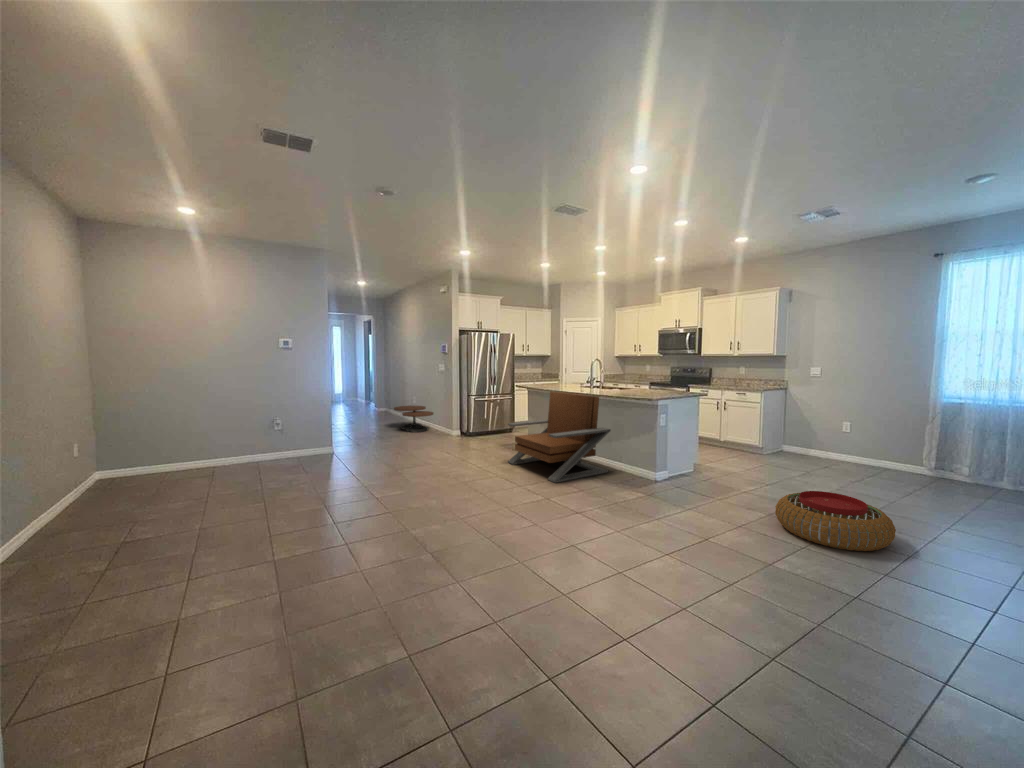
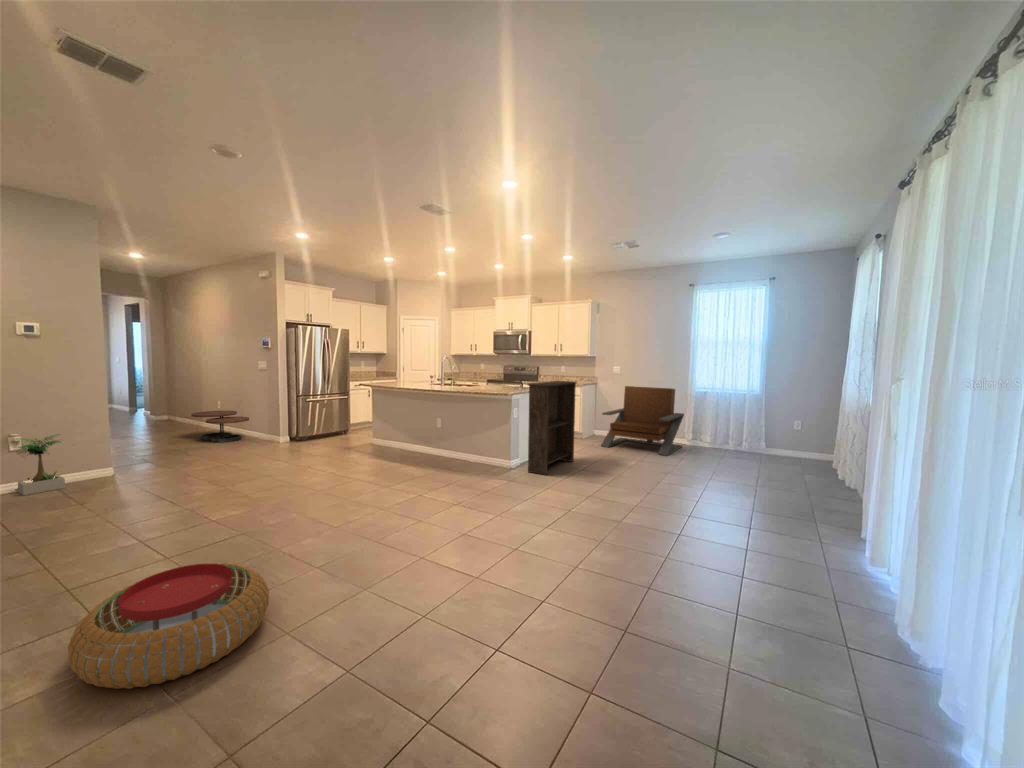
bookshelf: none [685,386,753,496] -> present [527,381,577,475]
lounge chair: present [508,392,611,483] -> present [601,386,684,456]
potted plant: none [274,420,308,465] -> present [15,435,65,495]
pouf: present [775,491,896,551] -> present [68,563,269,689]

